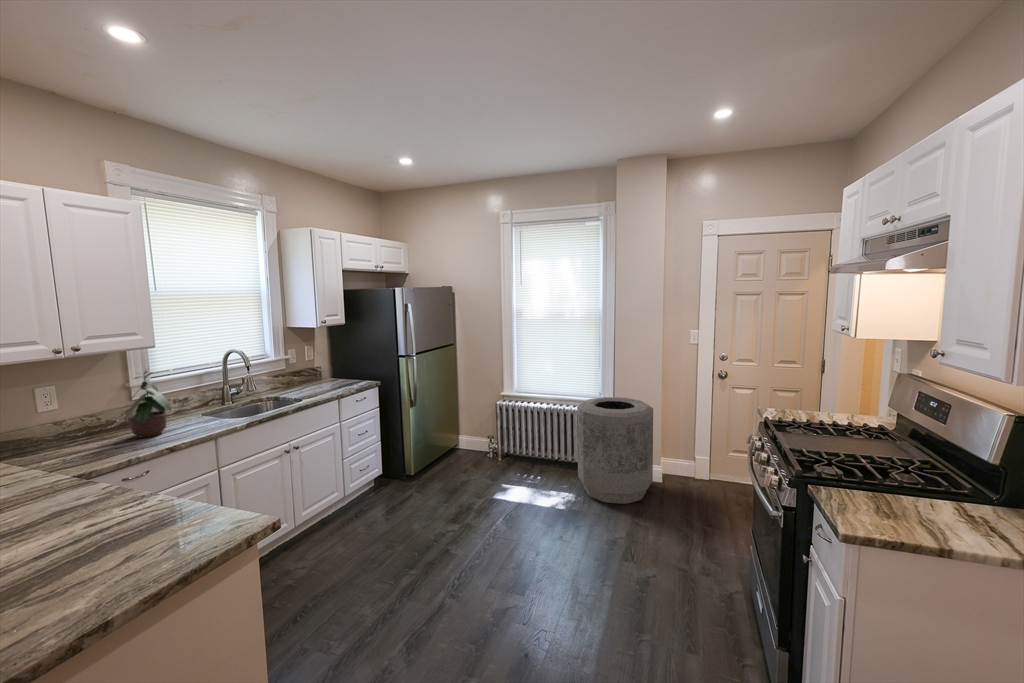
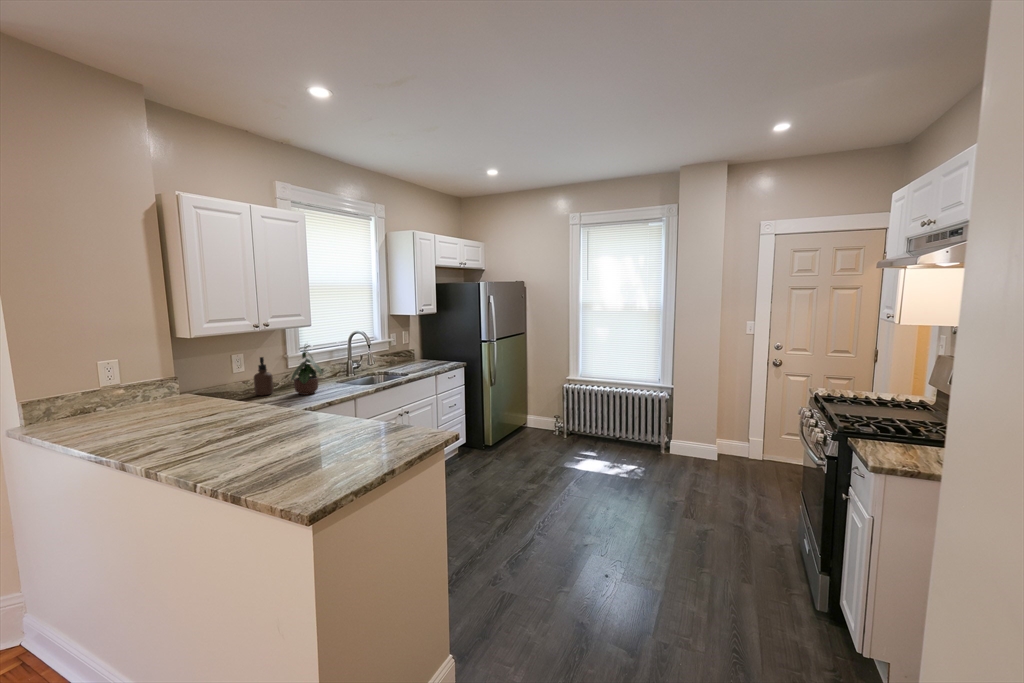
soap dispenser: none [71,390,103,441] -> present [254,357,274,396]
trash can: present [577,397,653,504] -> none [639,381,710,475]

